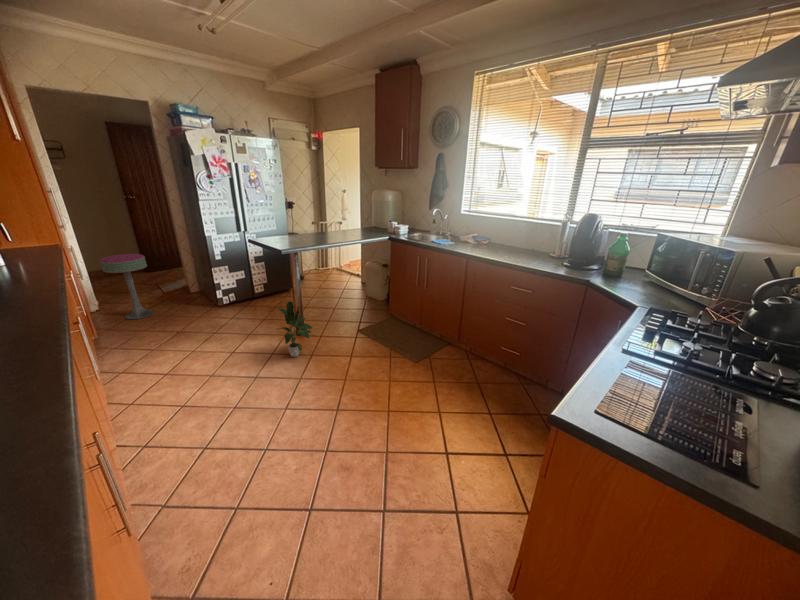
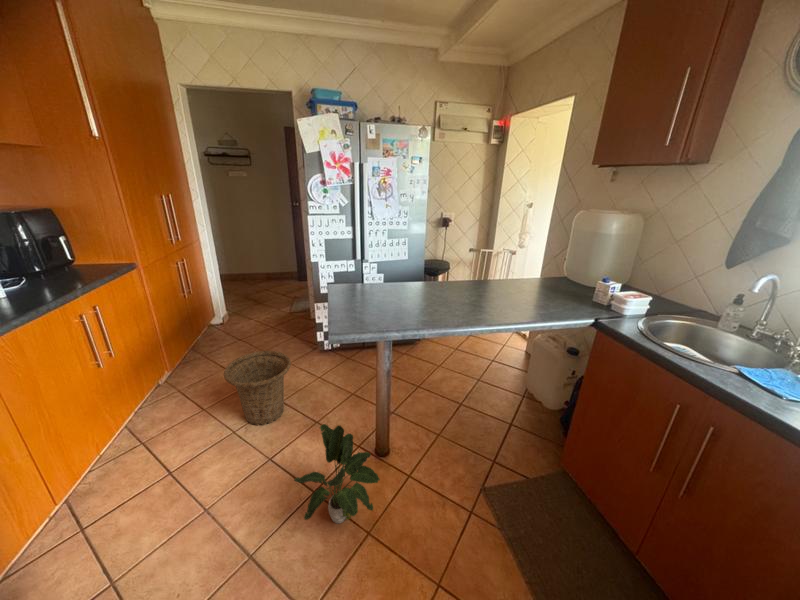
bar stool: present [100,254,153,319] -> none [212,271,259,346]
basket: none [175,297,225,346] -> present [224,351,291,425]

